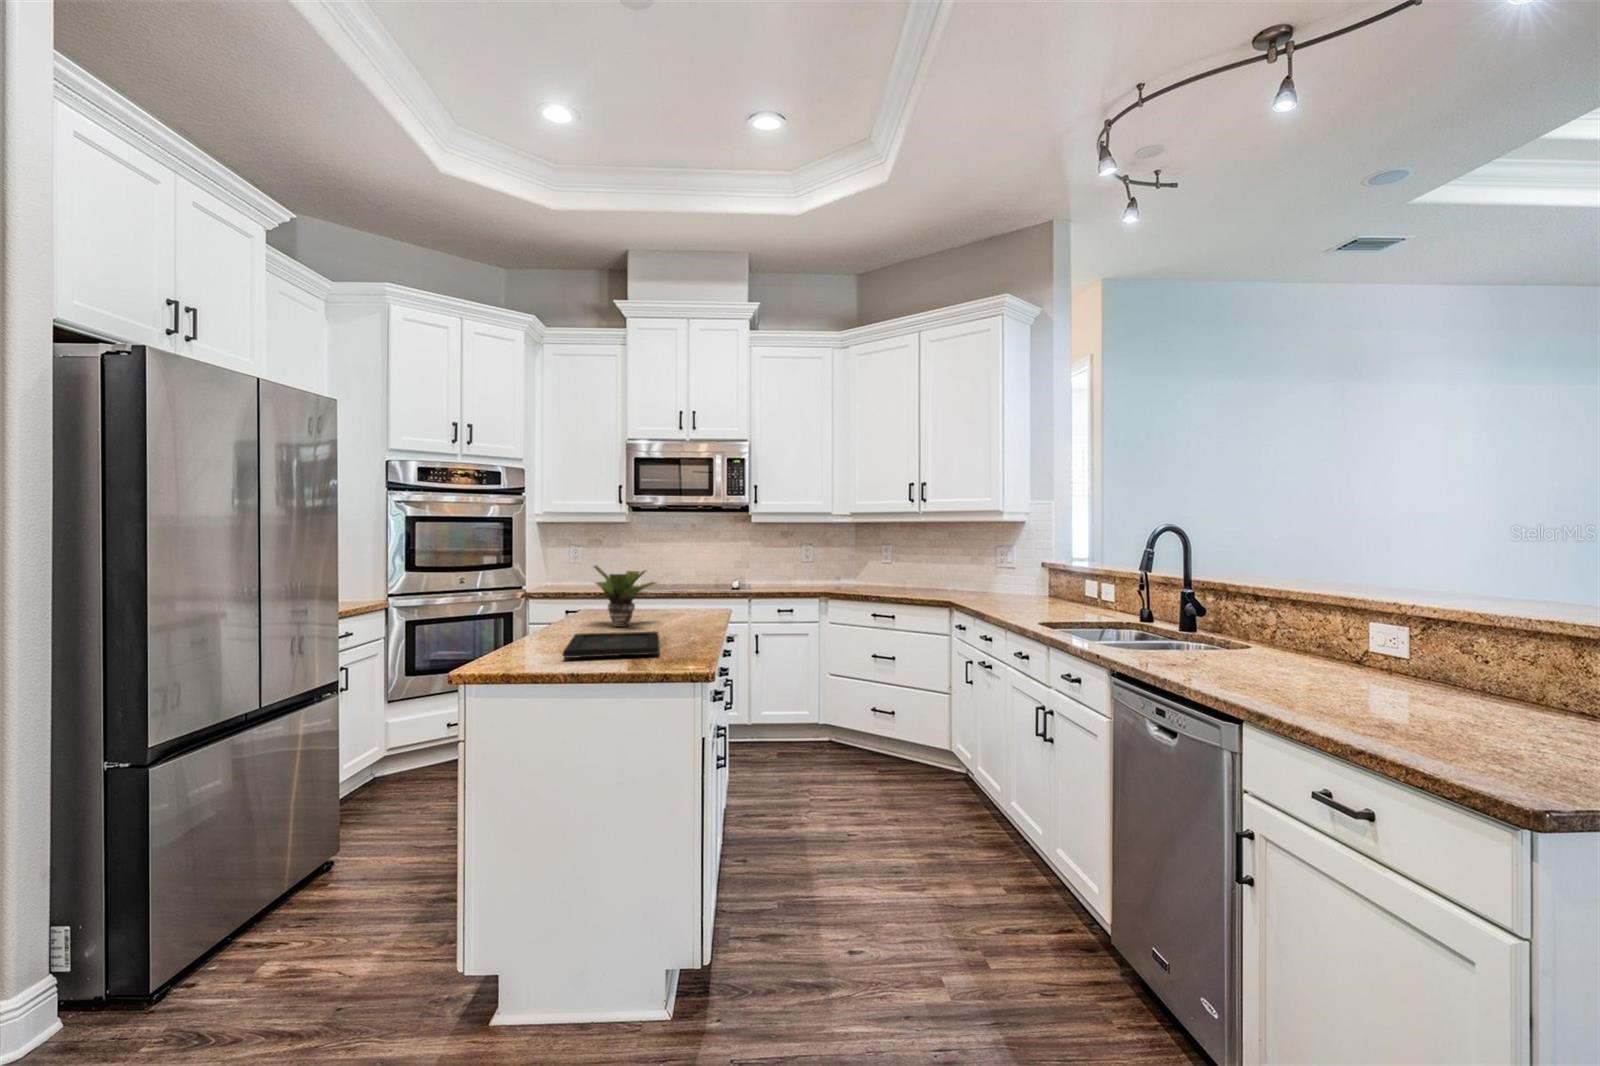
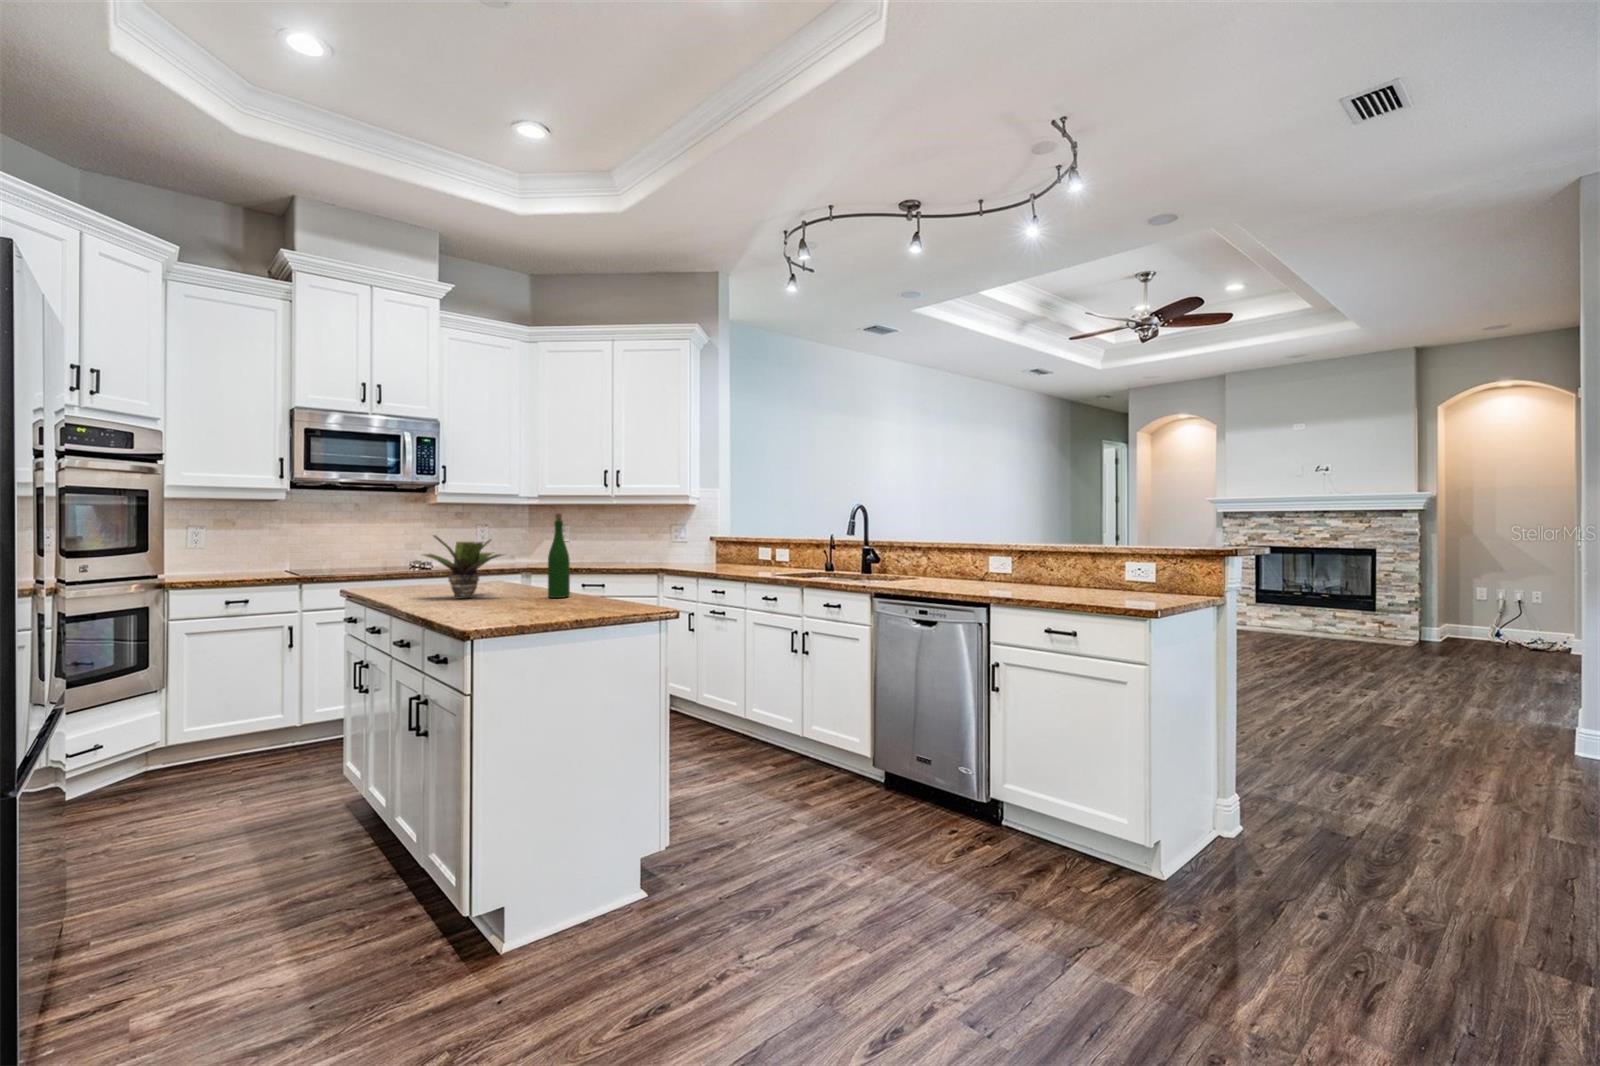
wine bottle: none [669,546,692,635] -> present [548,513,570,598]
tray: present [563,632,660,658] -> none [477,594,615,615]

